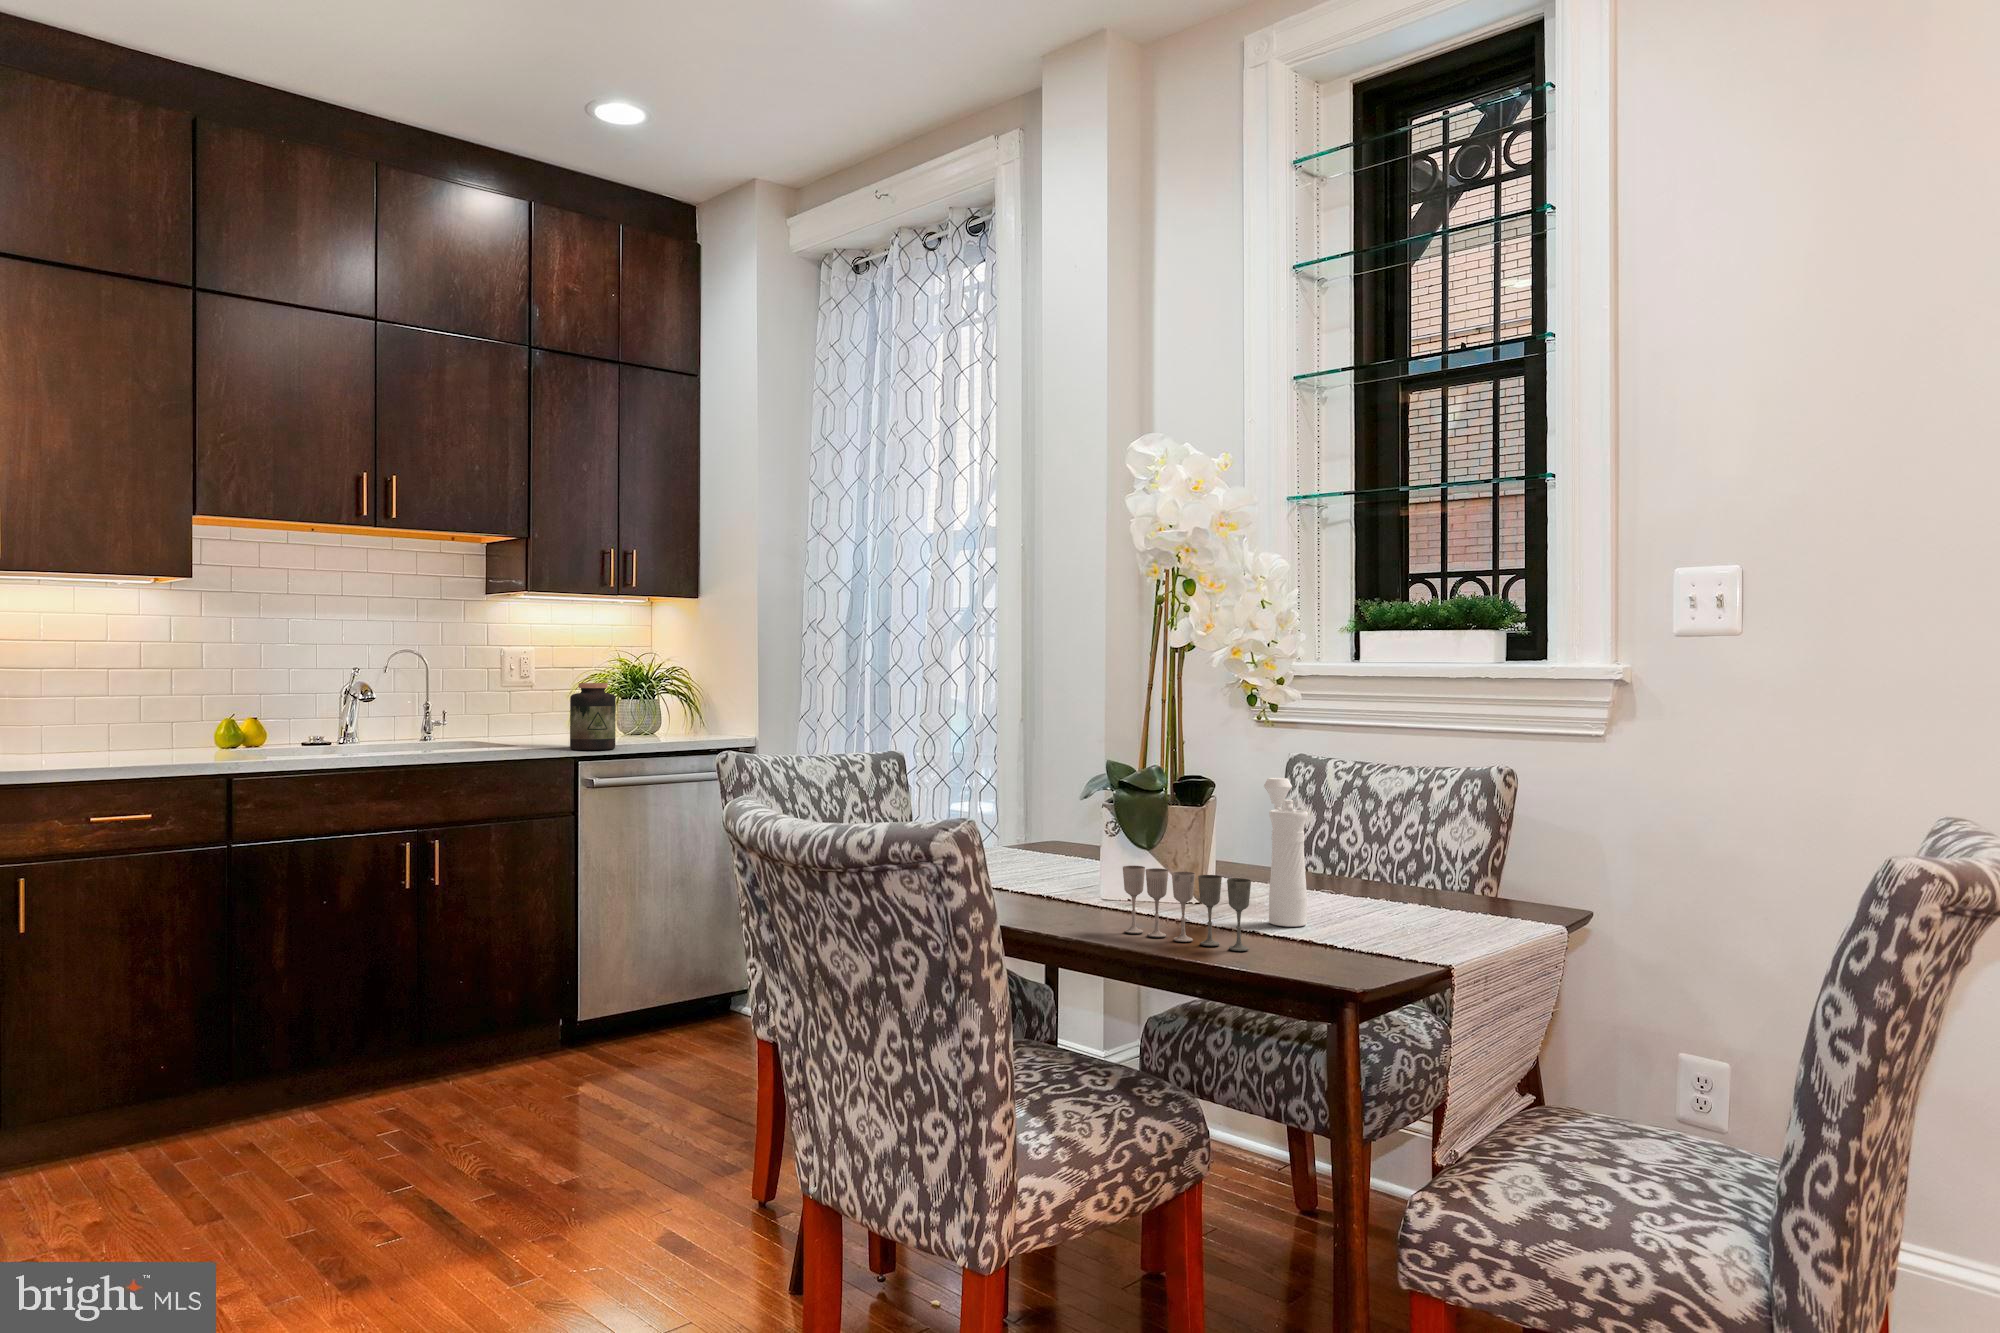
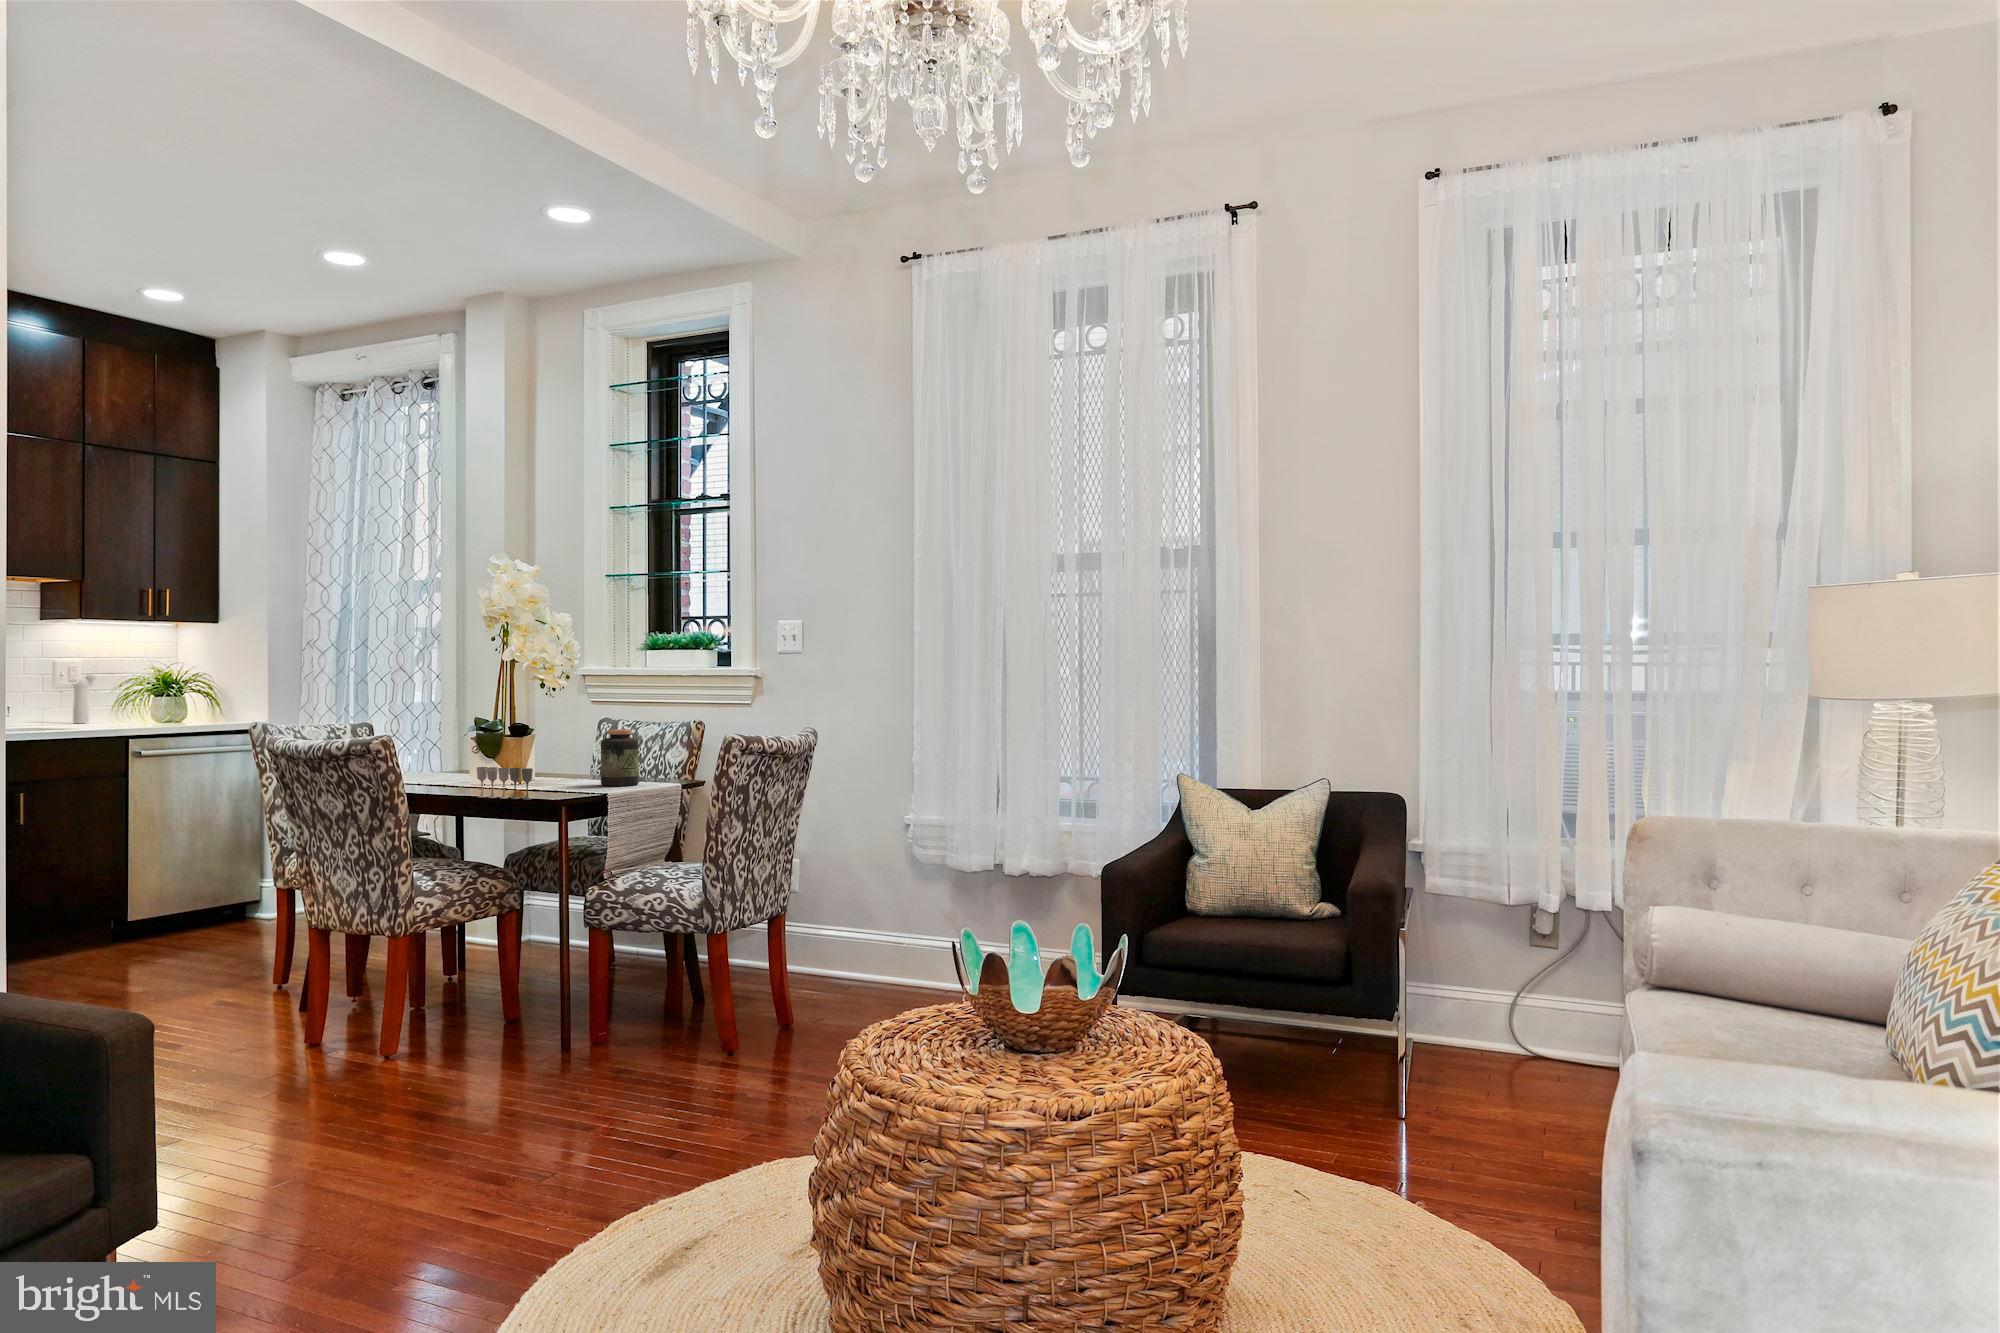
jar: present [570,683,616,750] -> present [601,729,639,786]
pepper mill: present [1264,778,1308,927] -> present [73,674,96,723]

